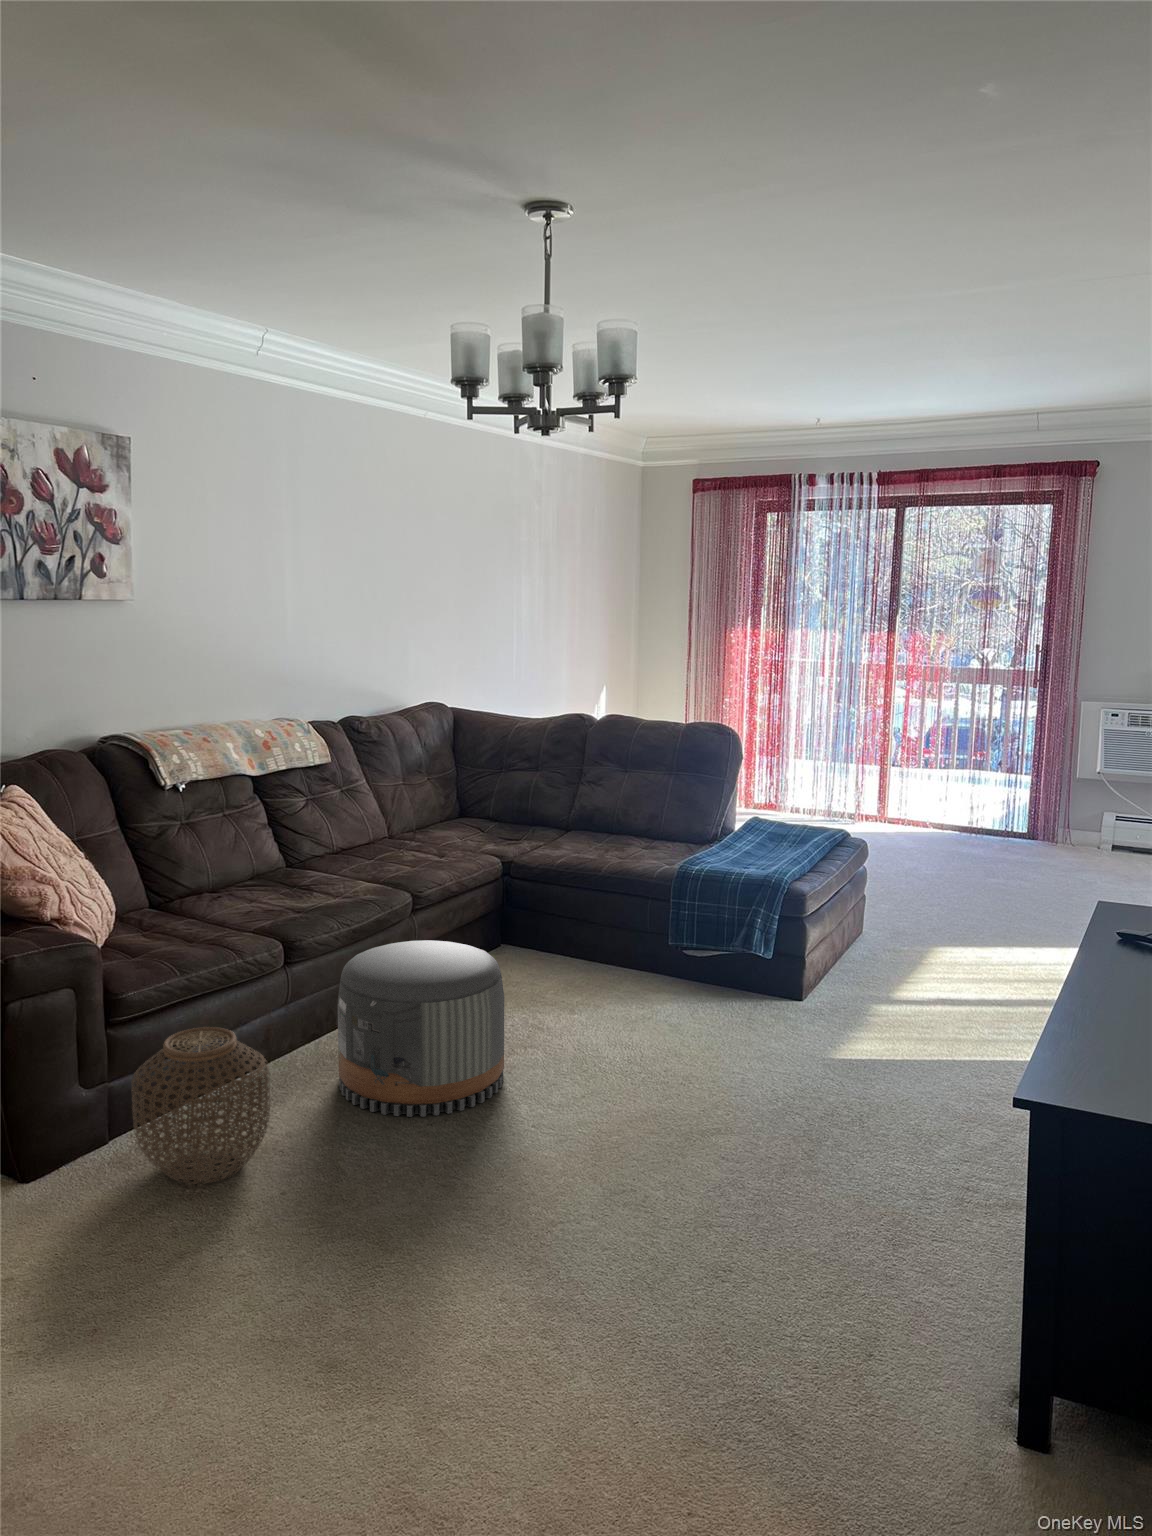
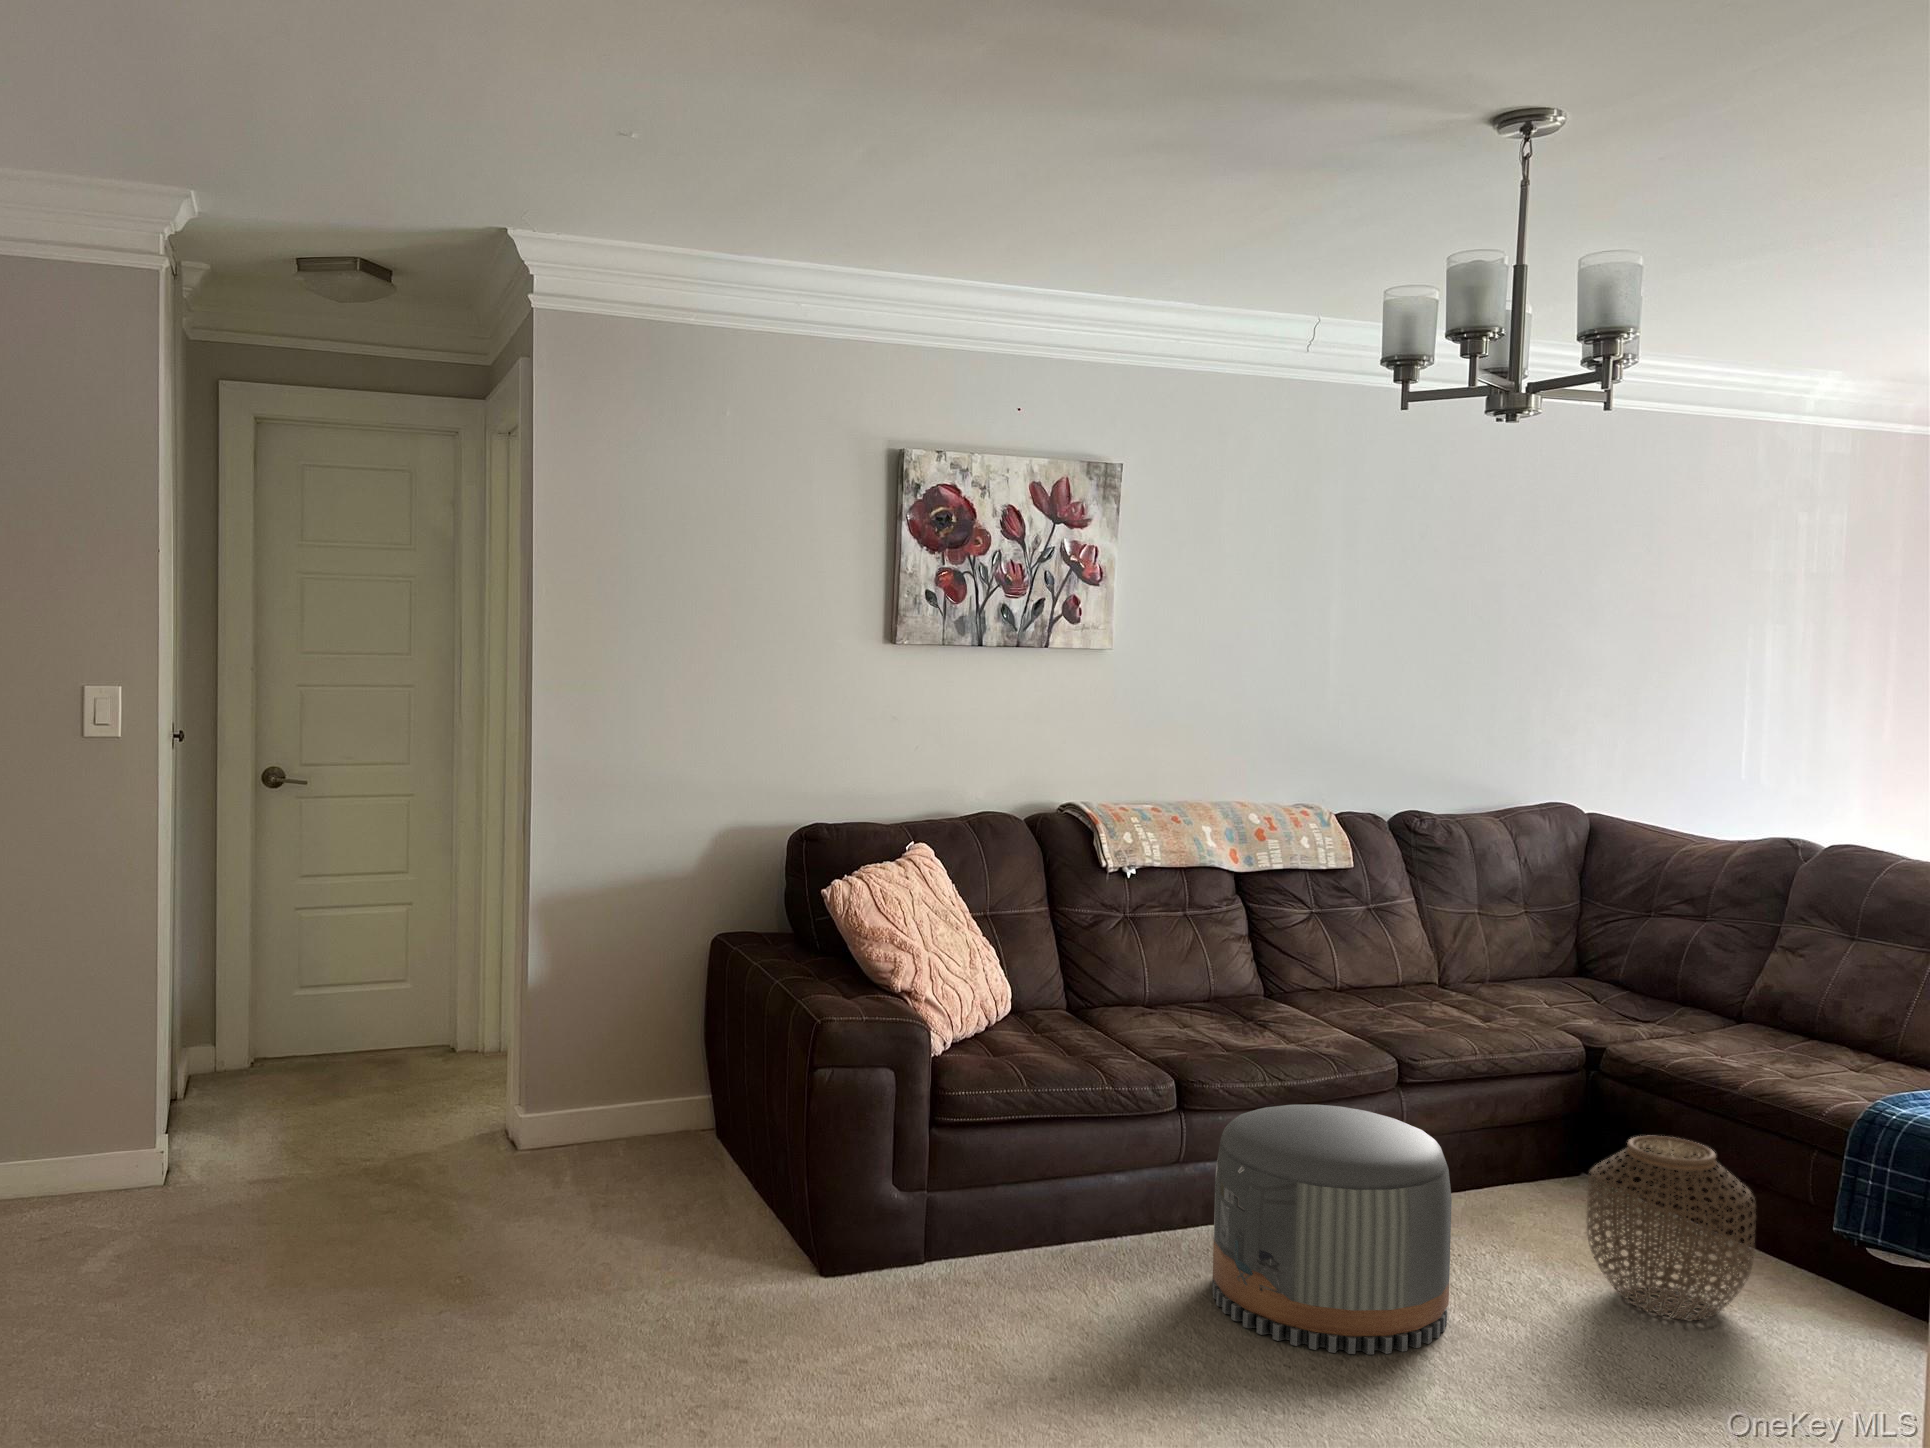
woven basket: present [132,1027,270,1184] -> present [1587,1136,1756,1320]

